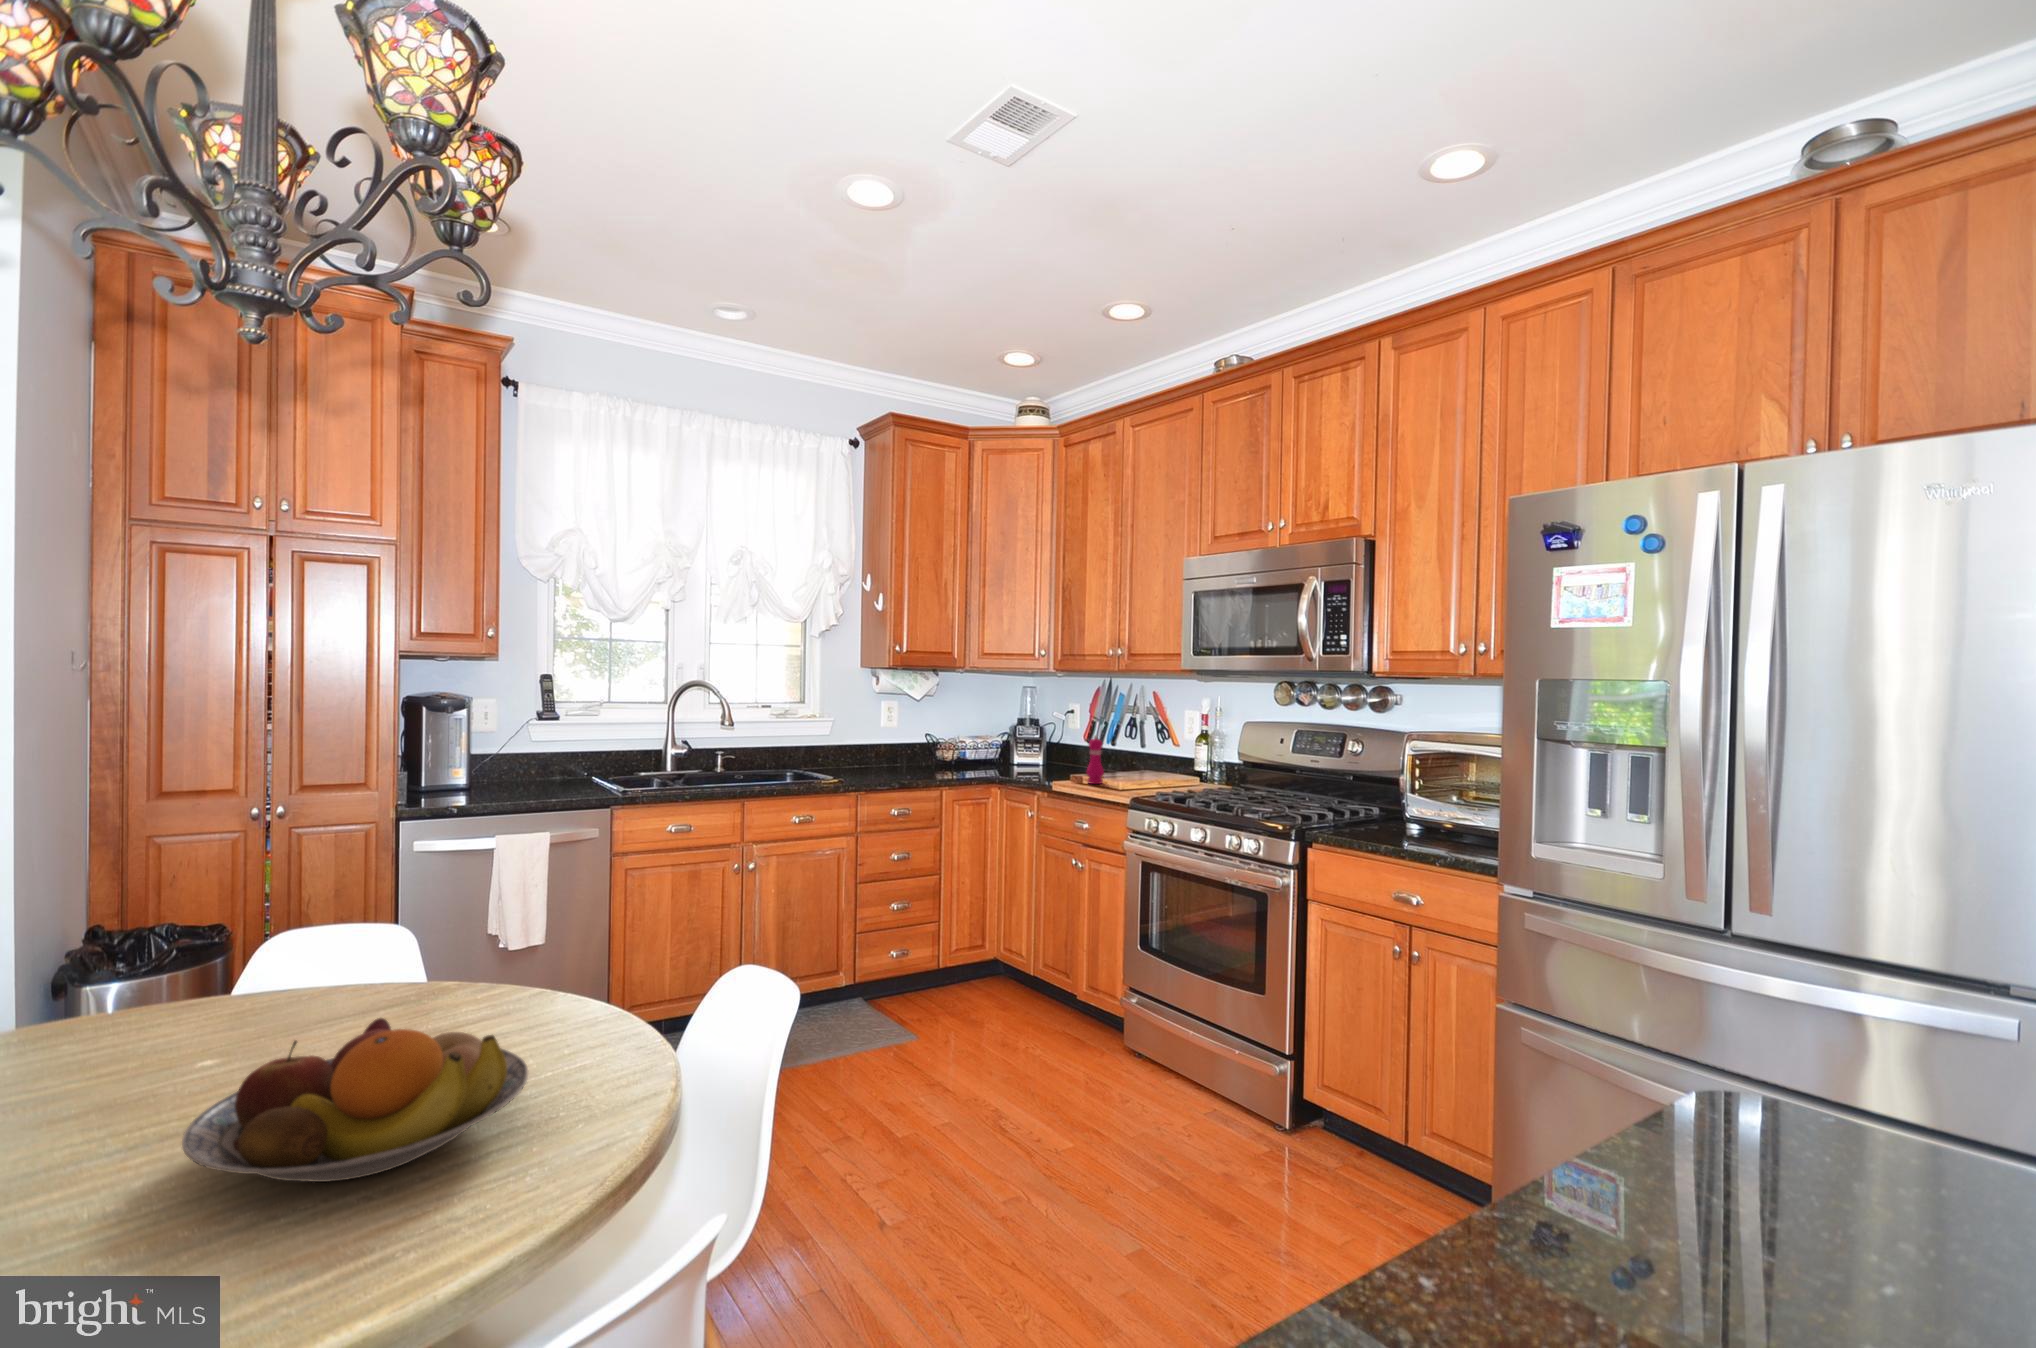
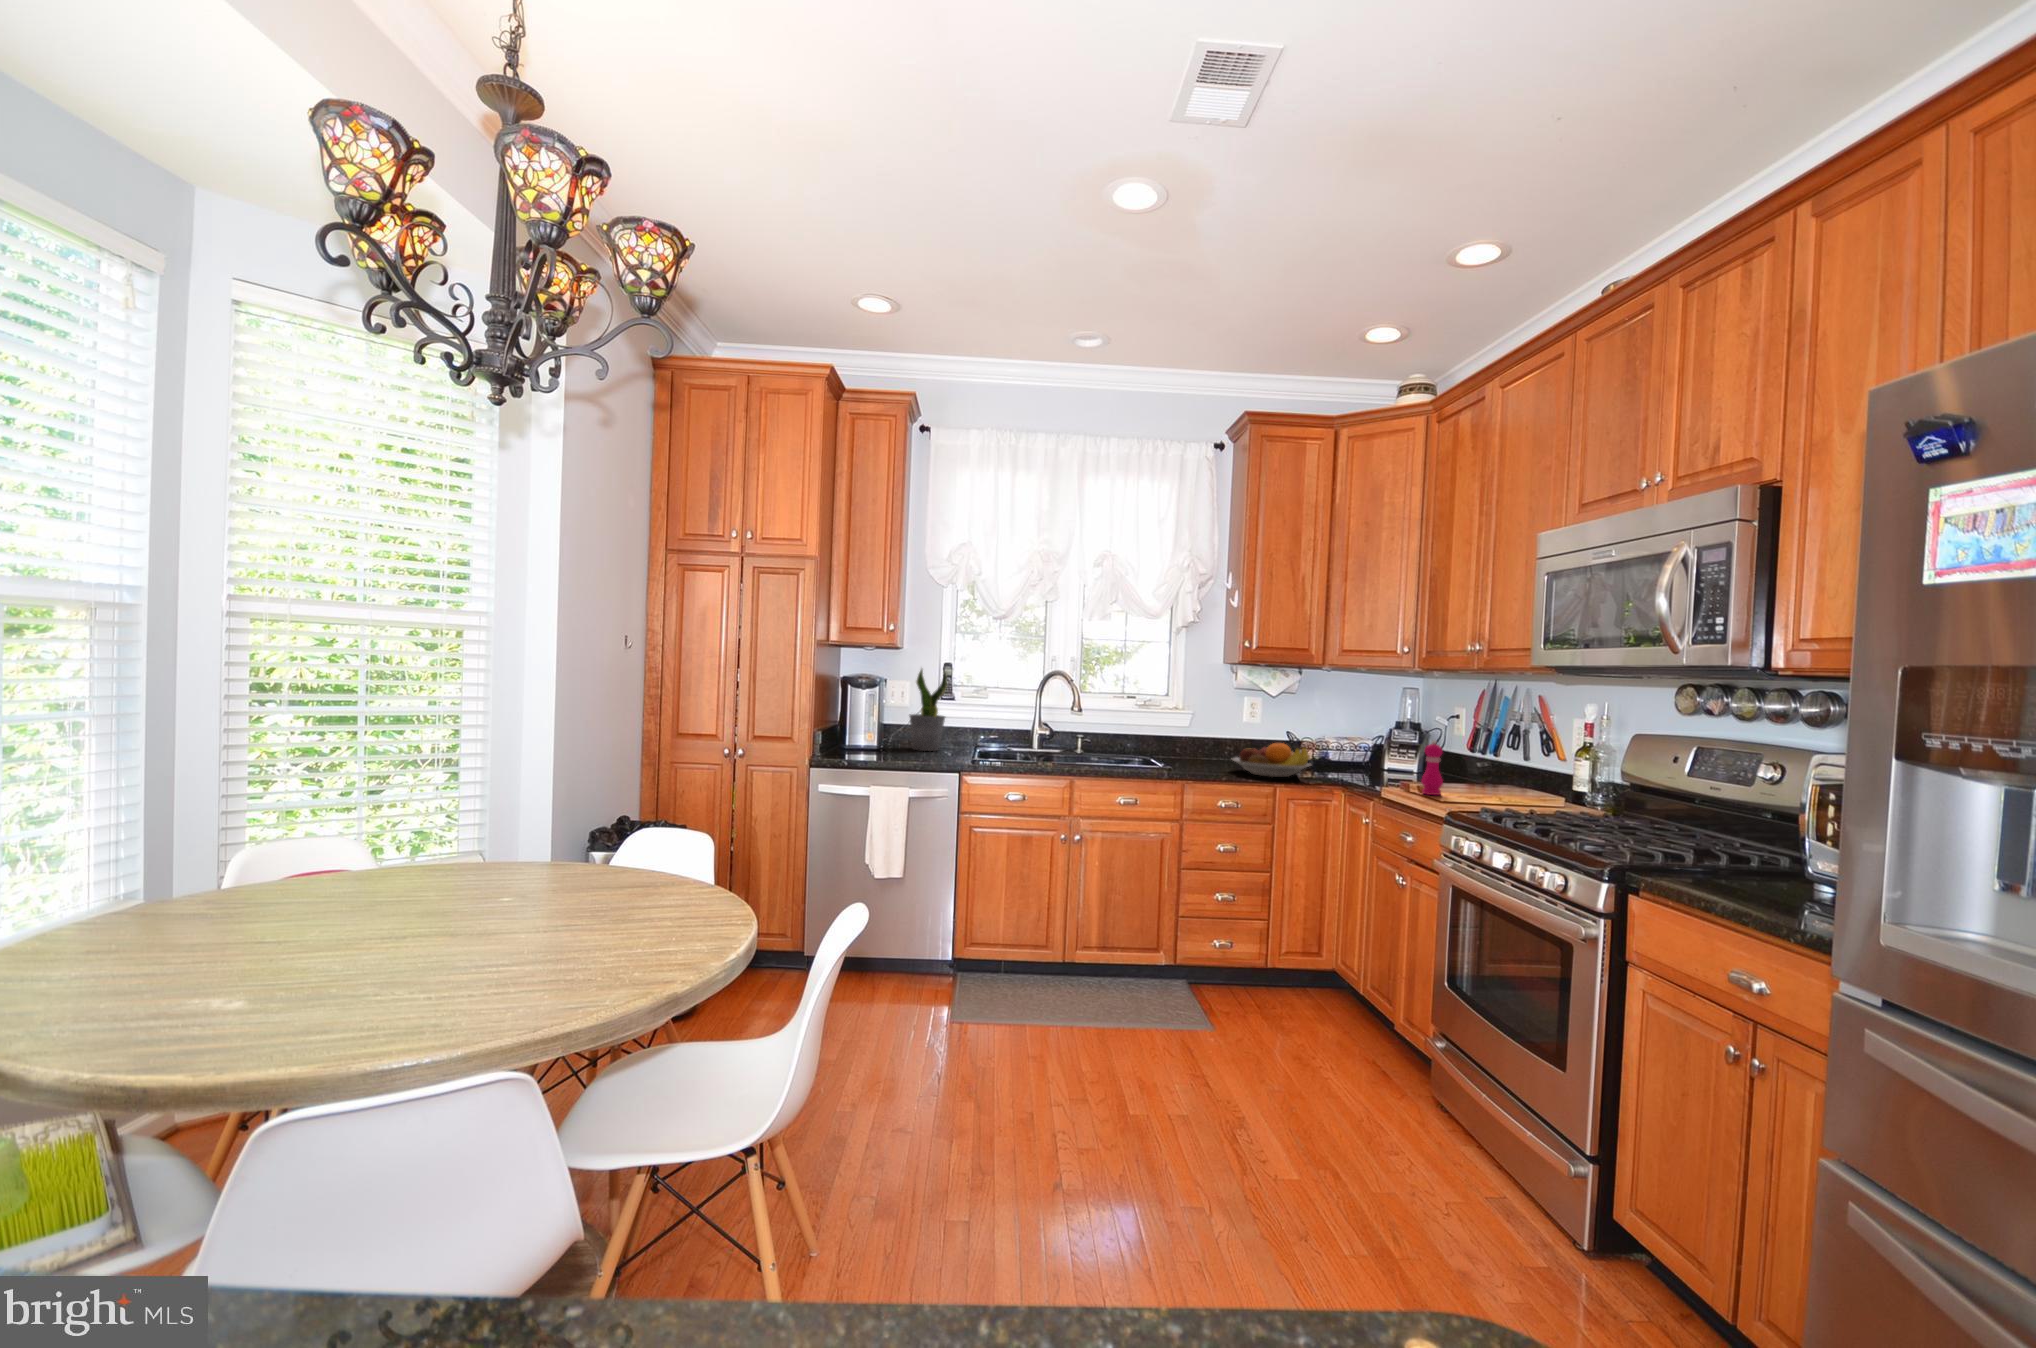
potted plant: none [507,682,561,788] -> present [910,669,947,751]
fruit bowl: present [182,1018,528,1182] -> present [1232,743,1311,777]

